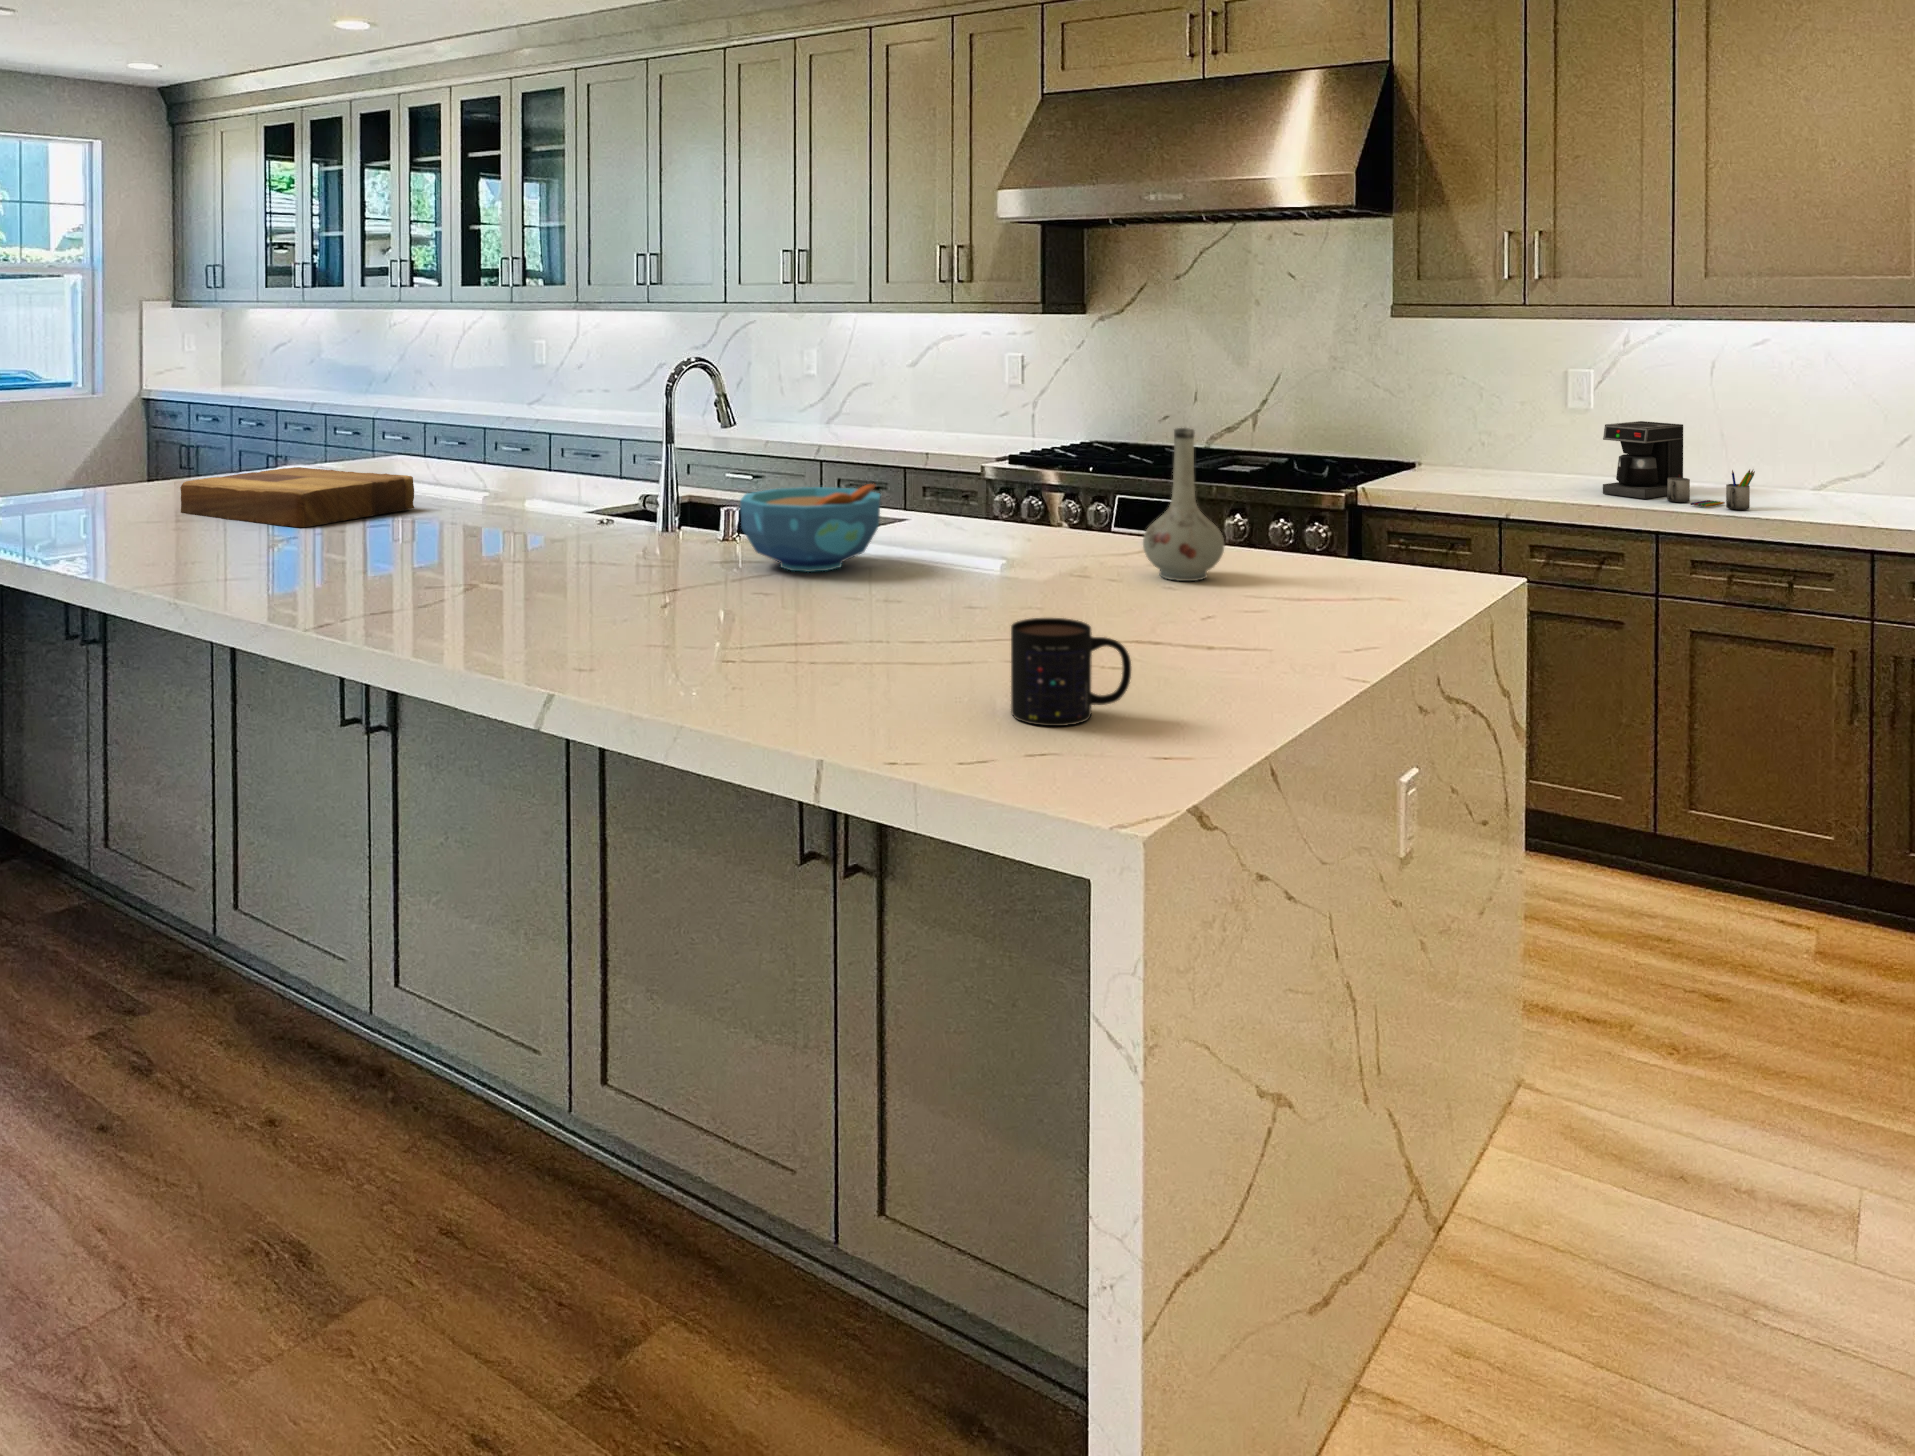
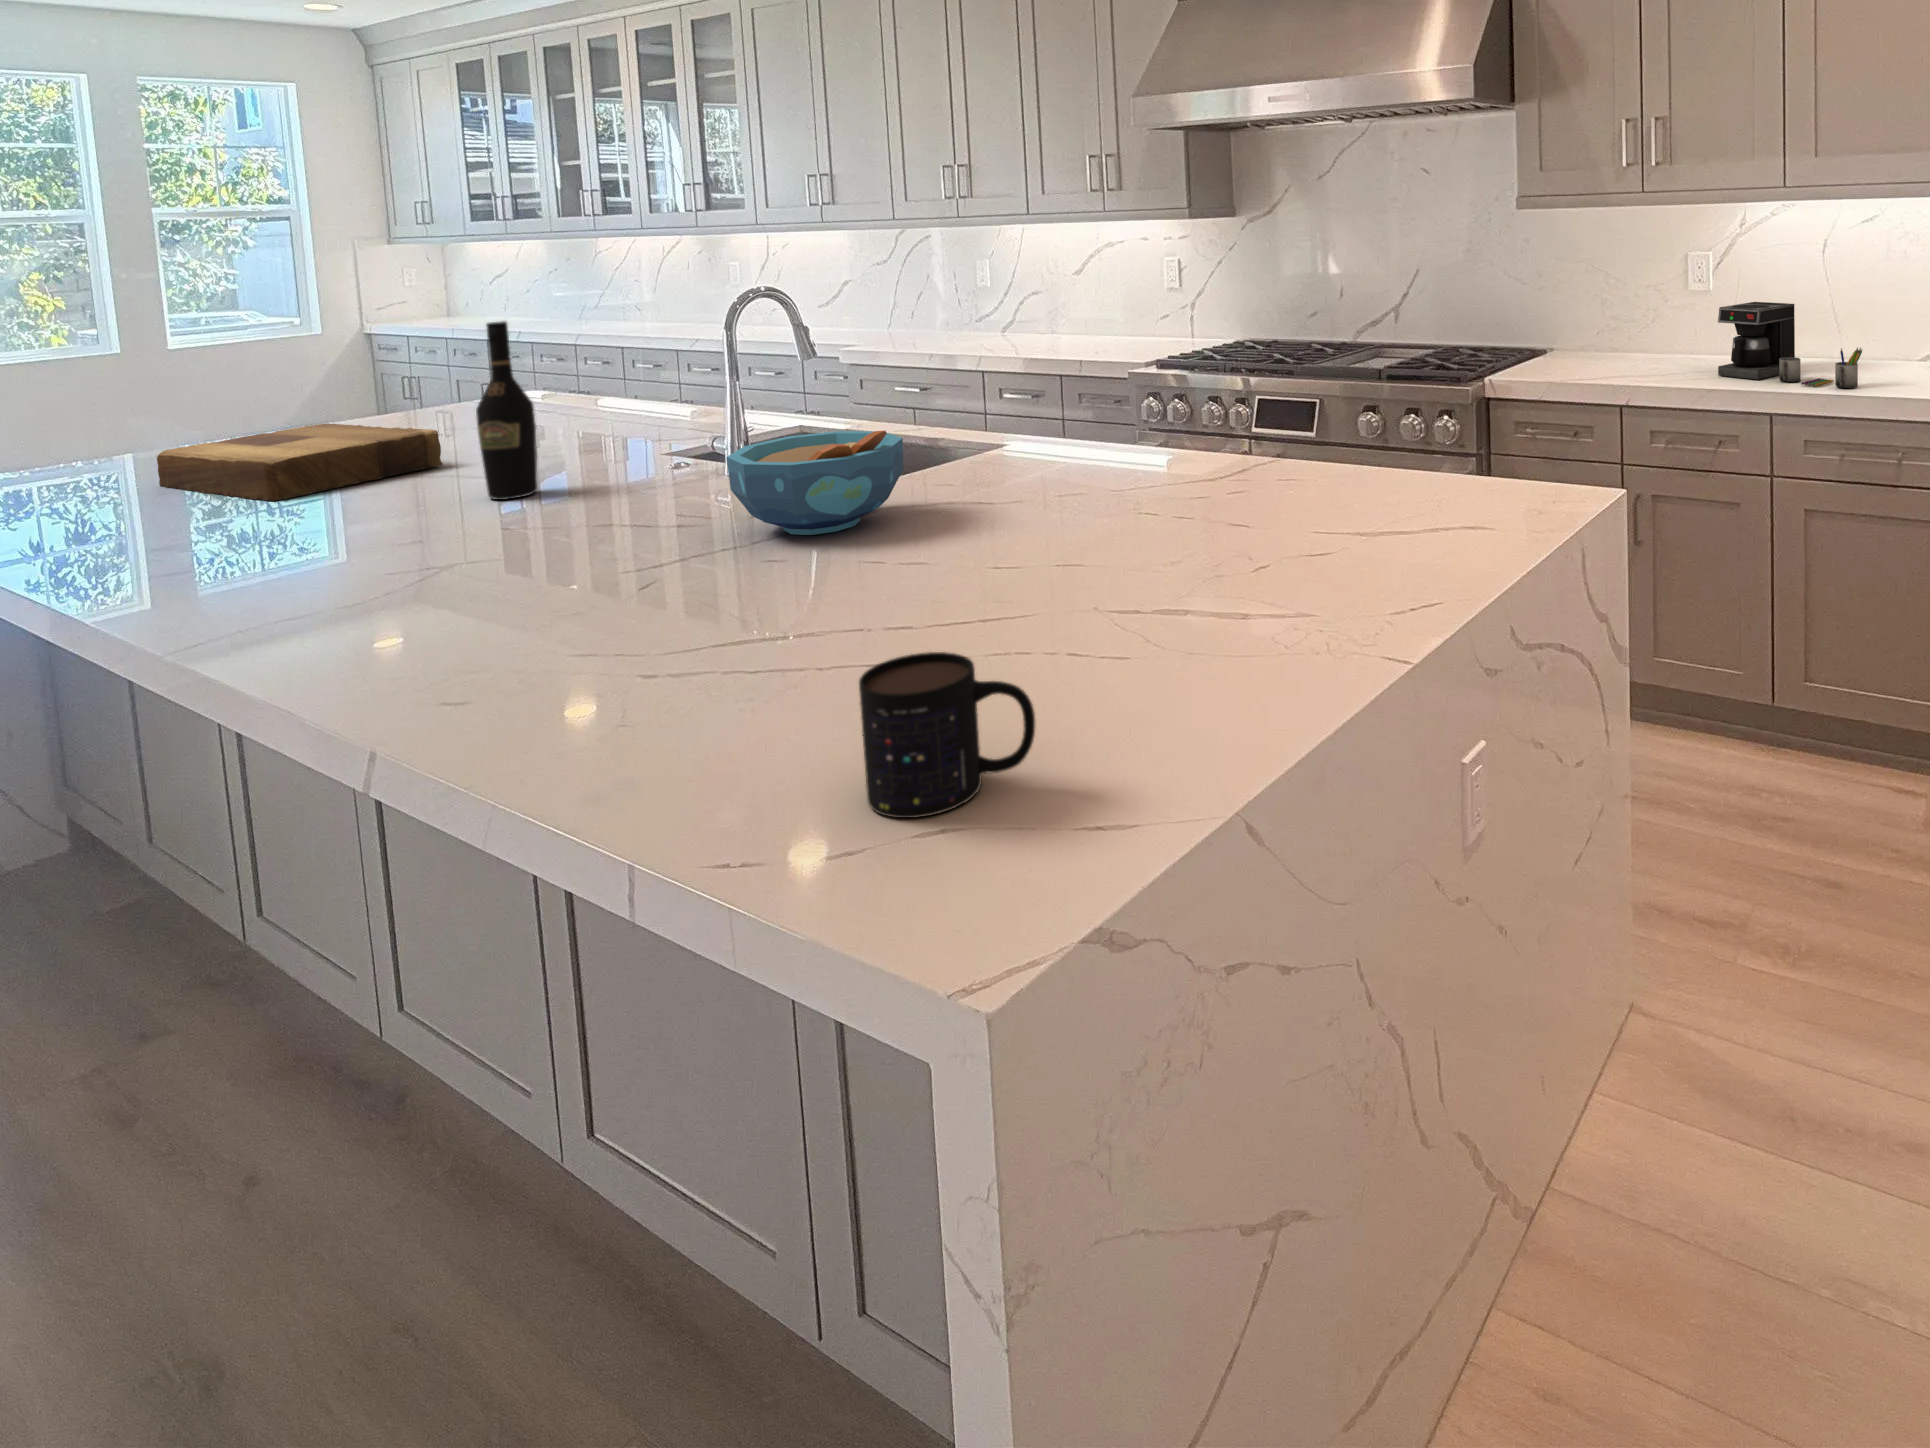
wine bottle: none [486,378,531,536] -> present [476,321,538,500]
vase: present [1143,428,1224,581] -> none [1196,349,1286,522]

